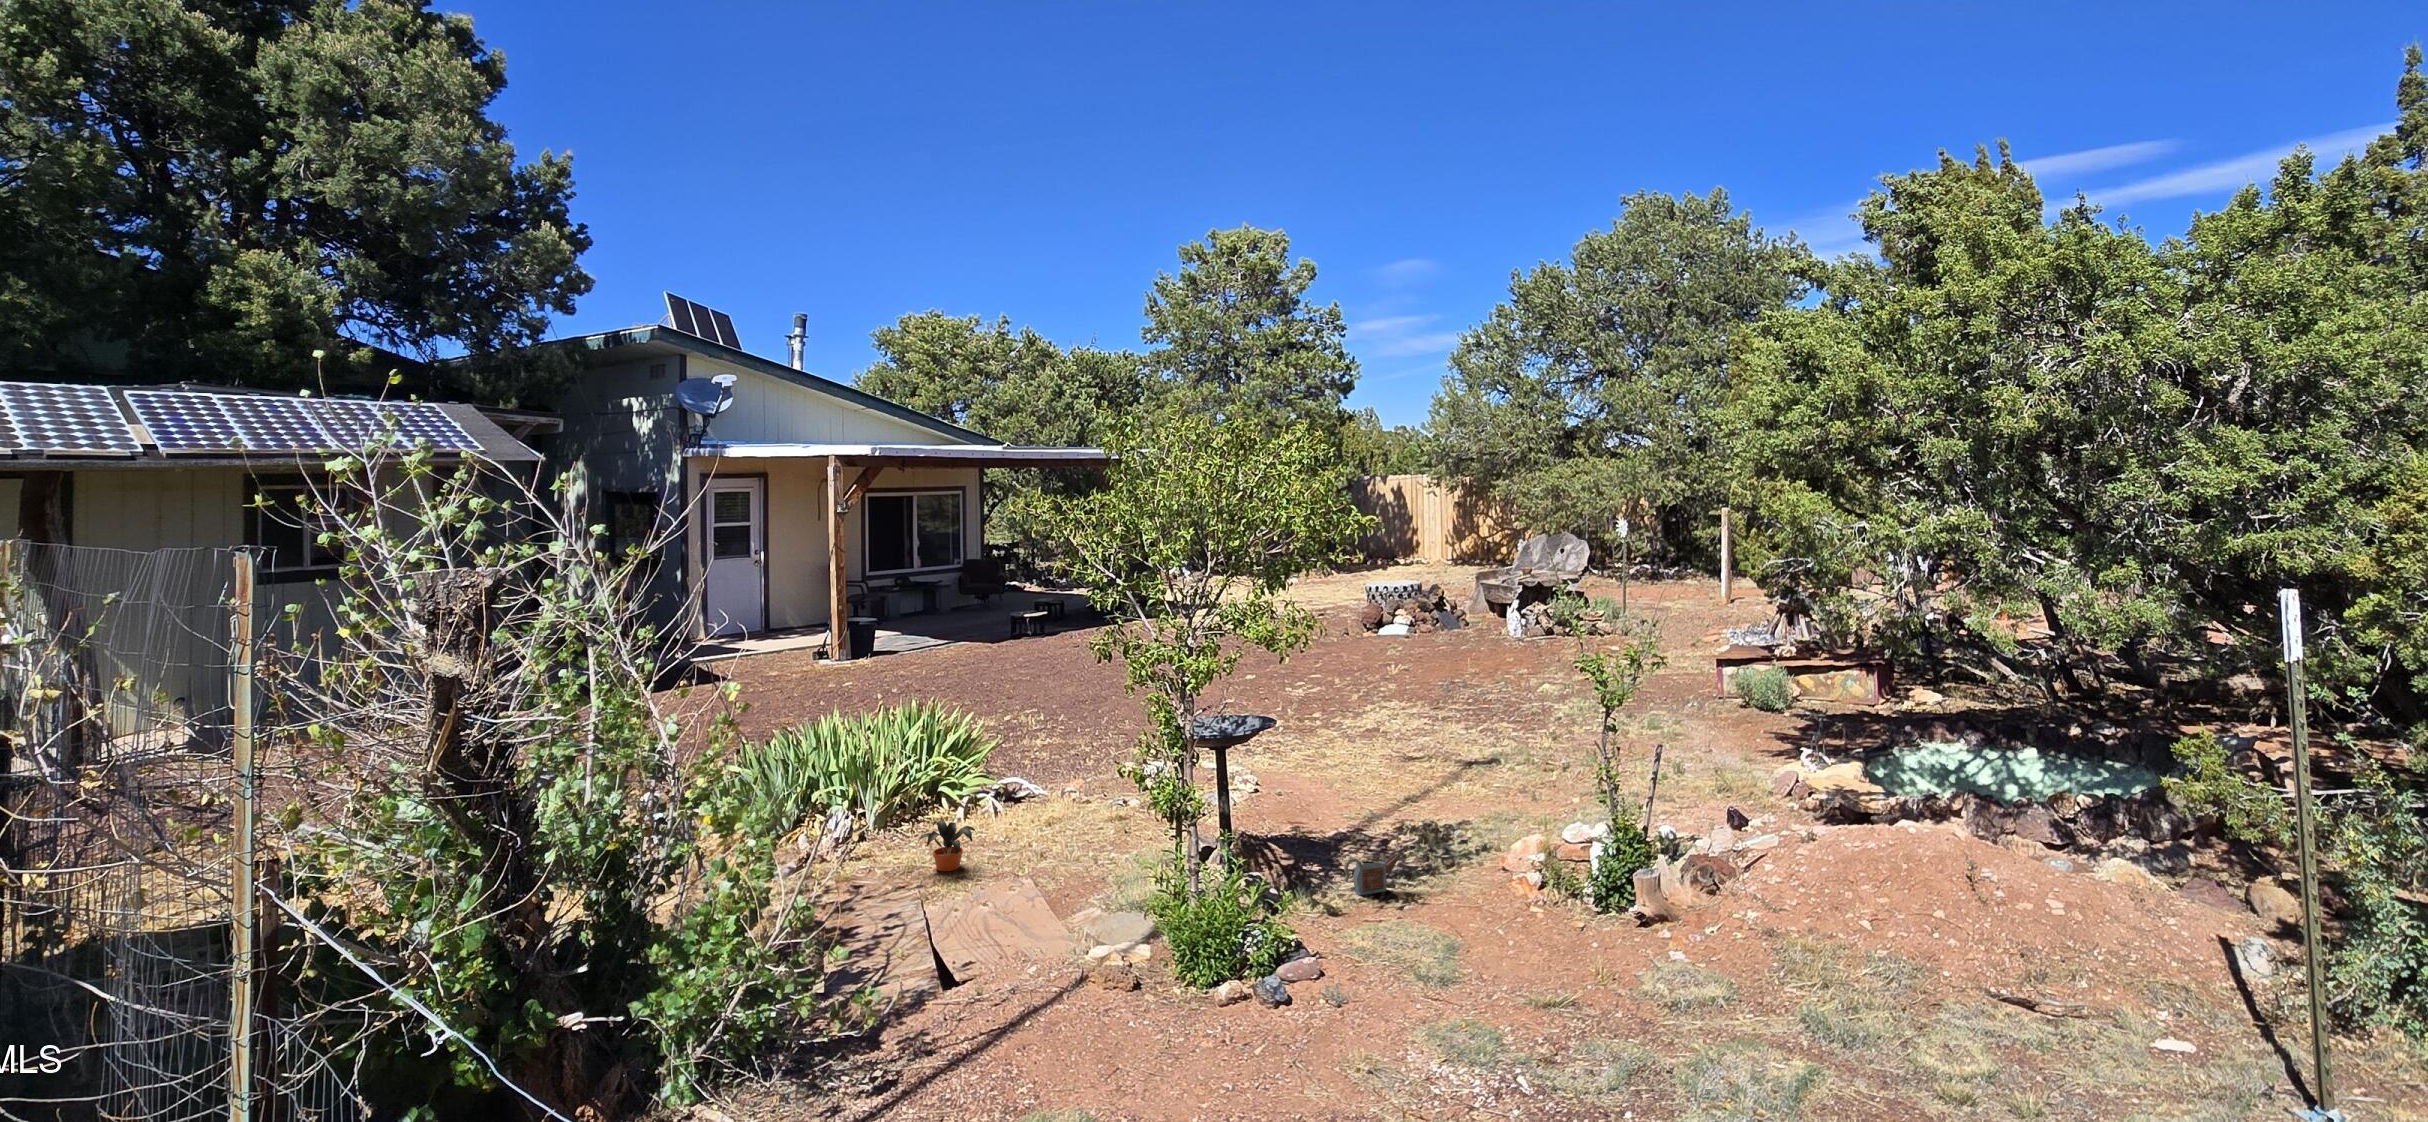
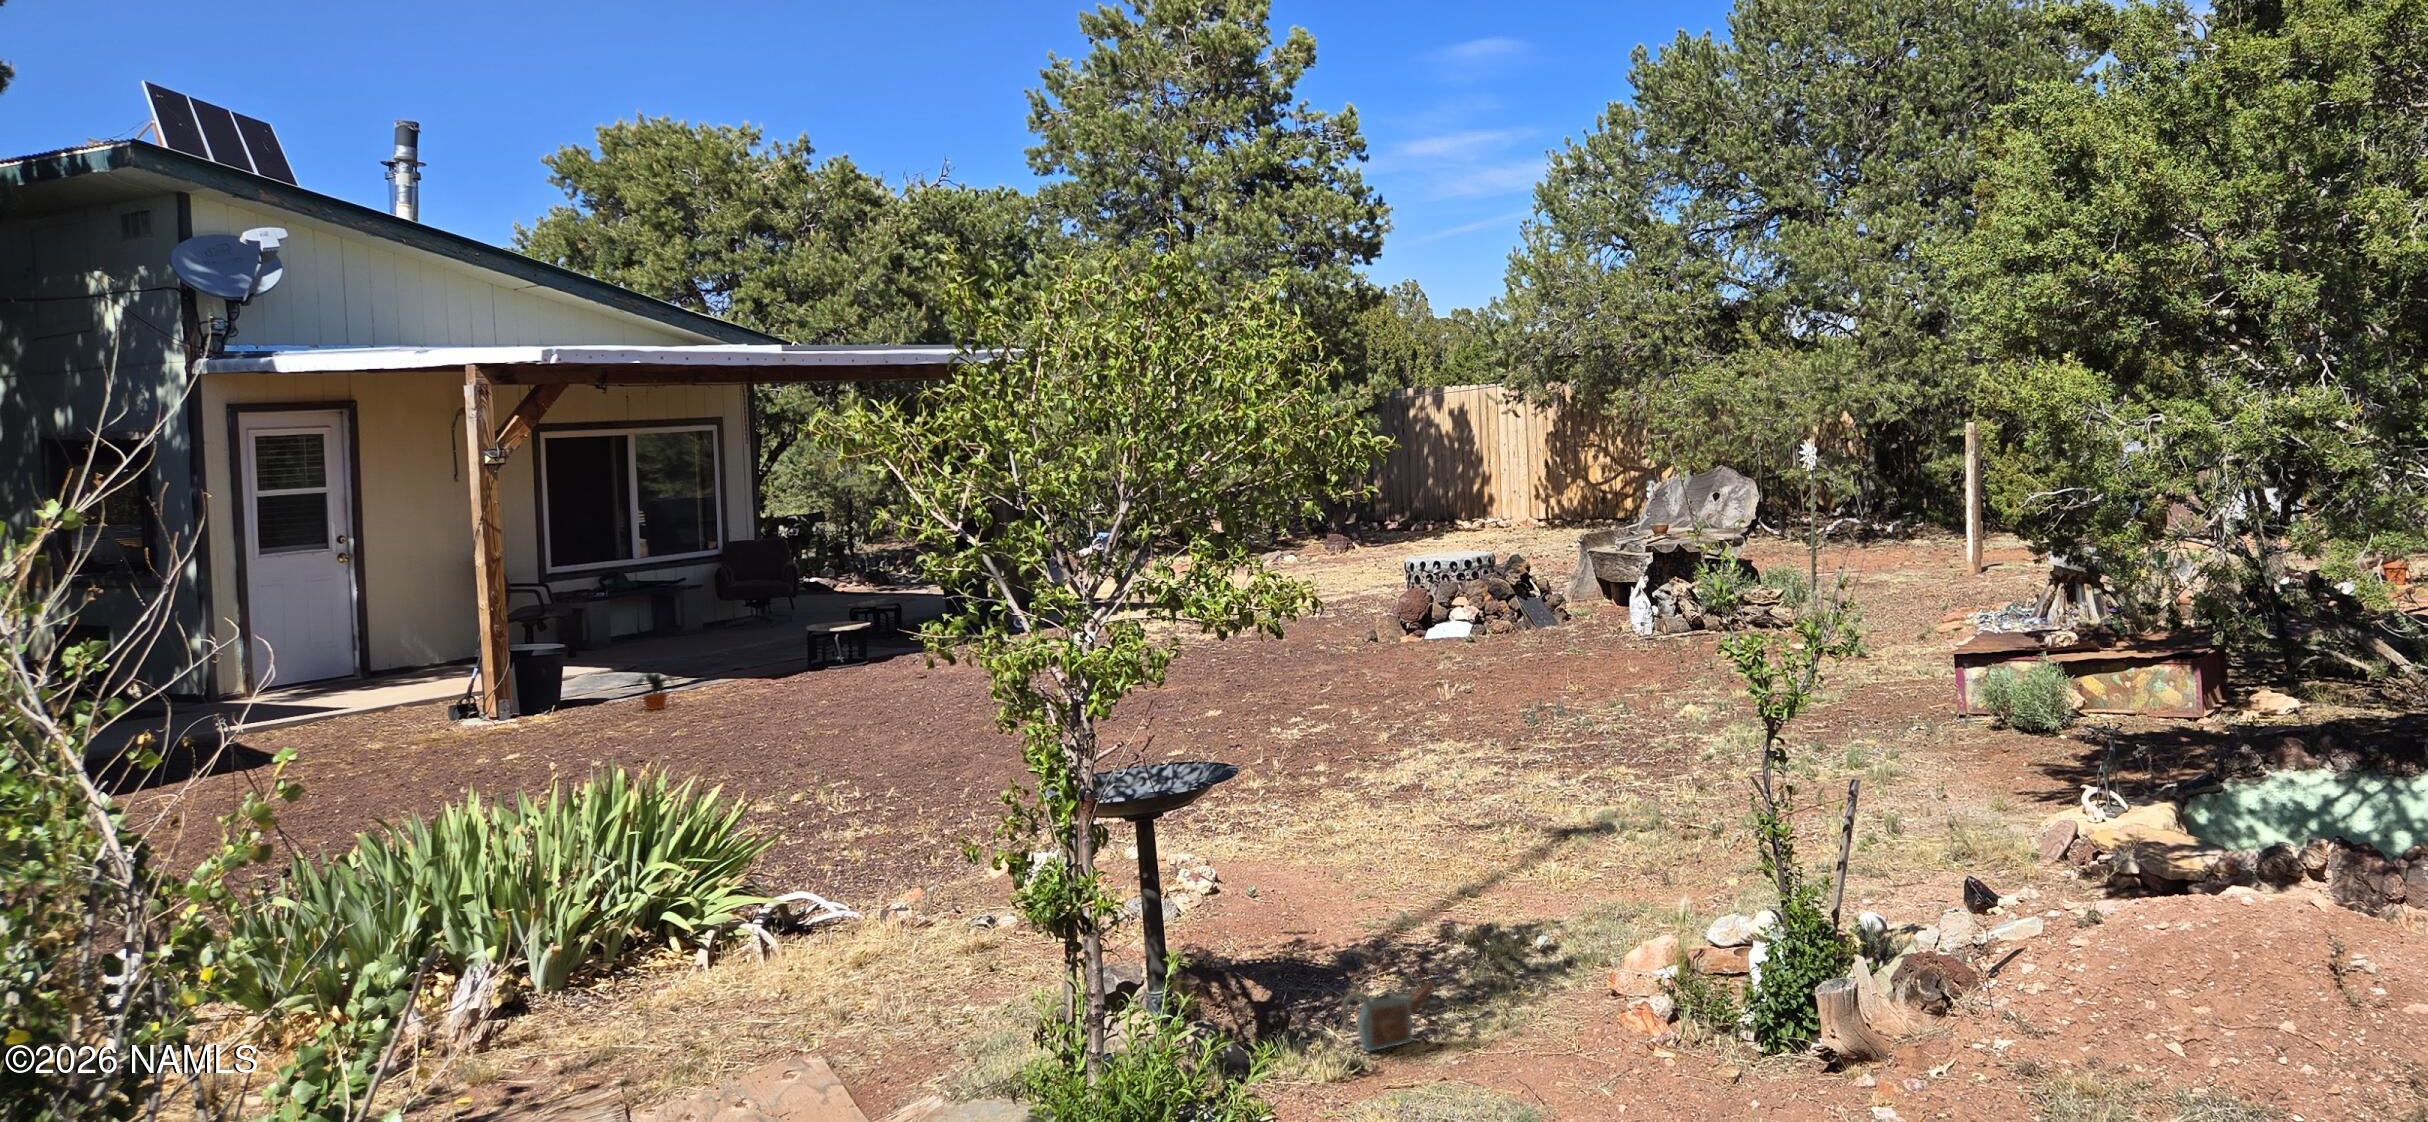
potted plant: present [918,820,976,871] -> present [631,673,674,710]

